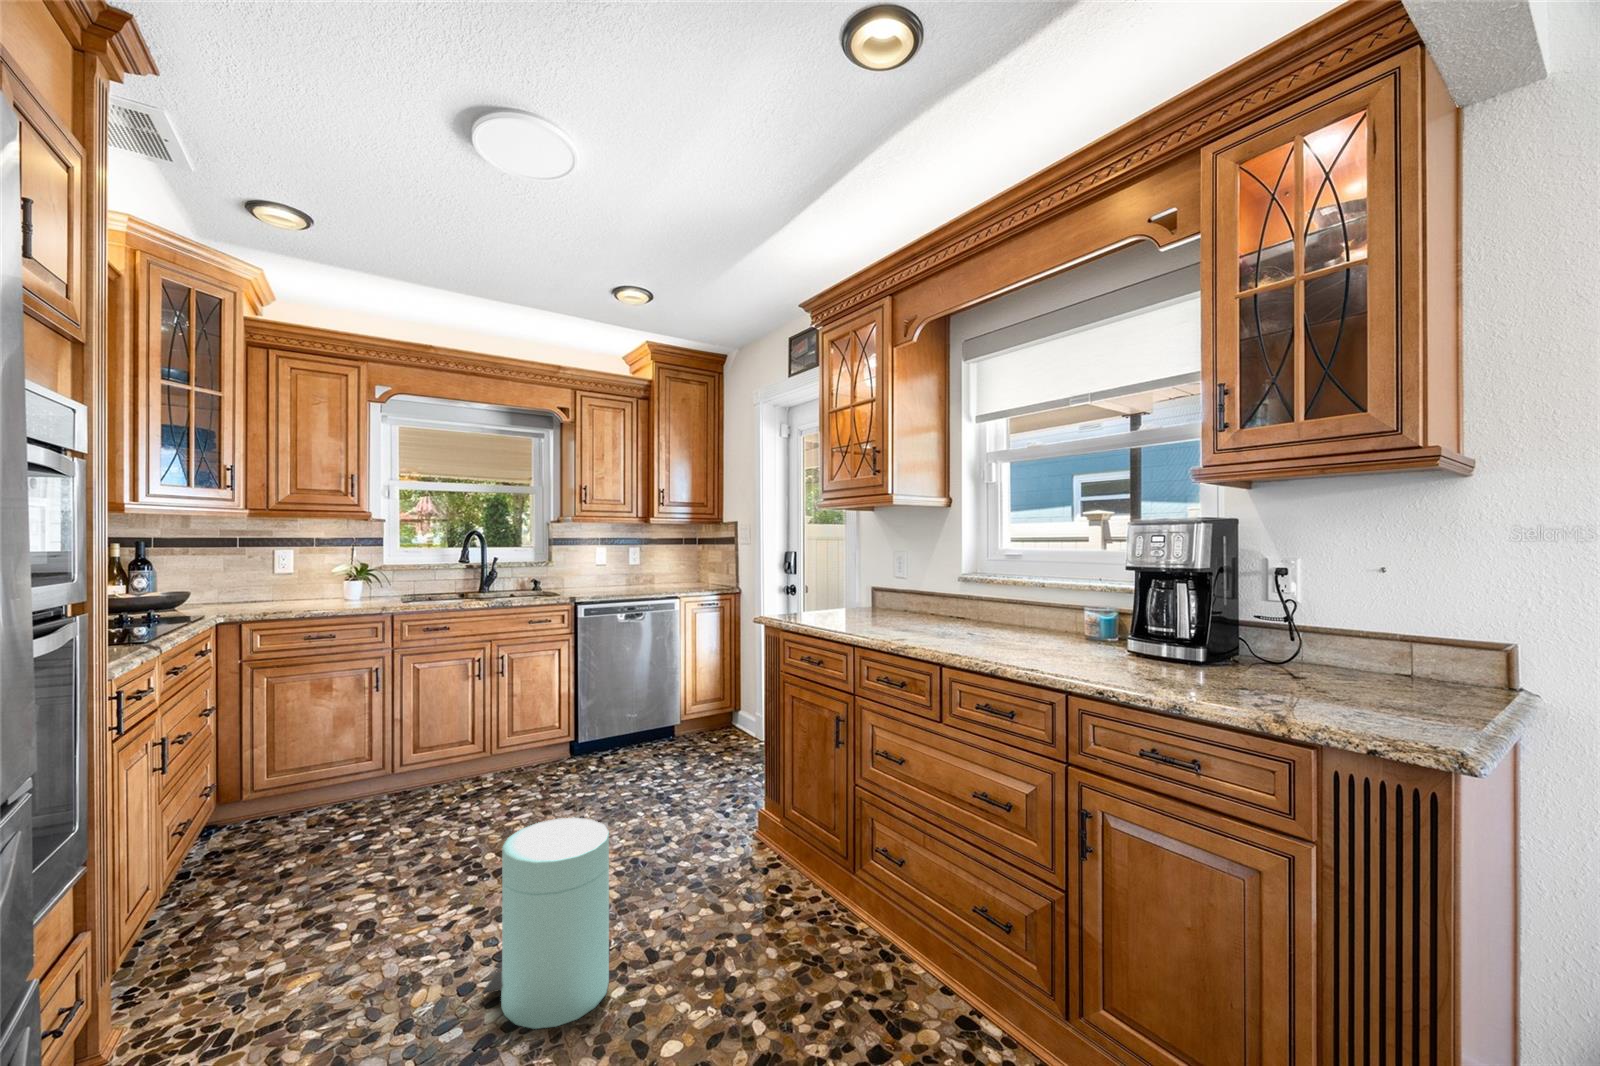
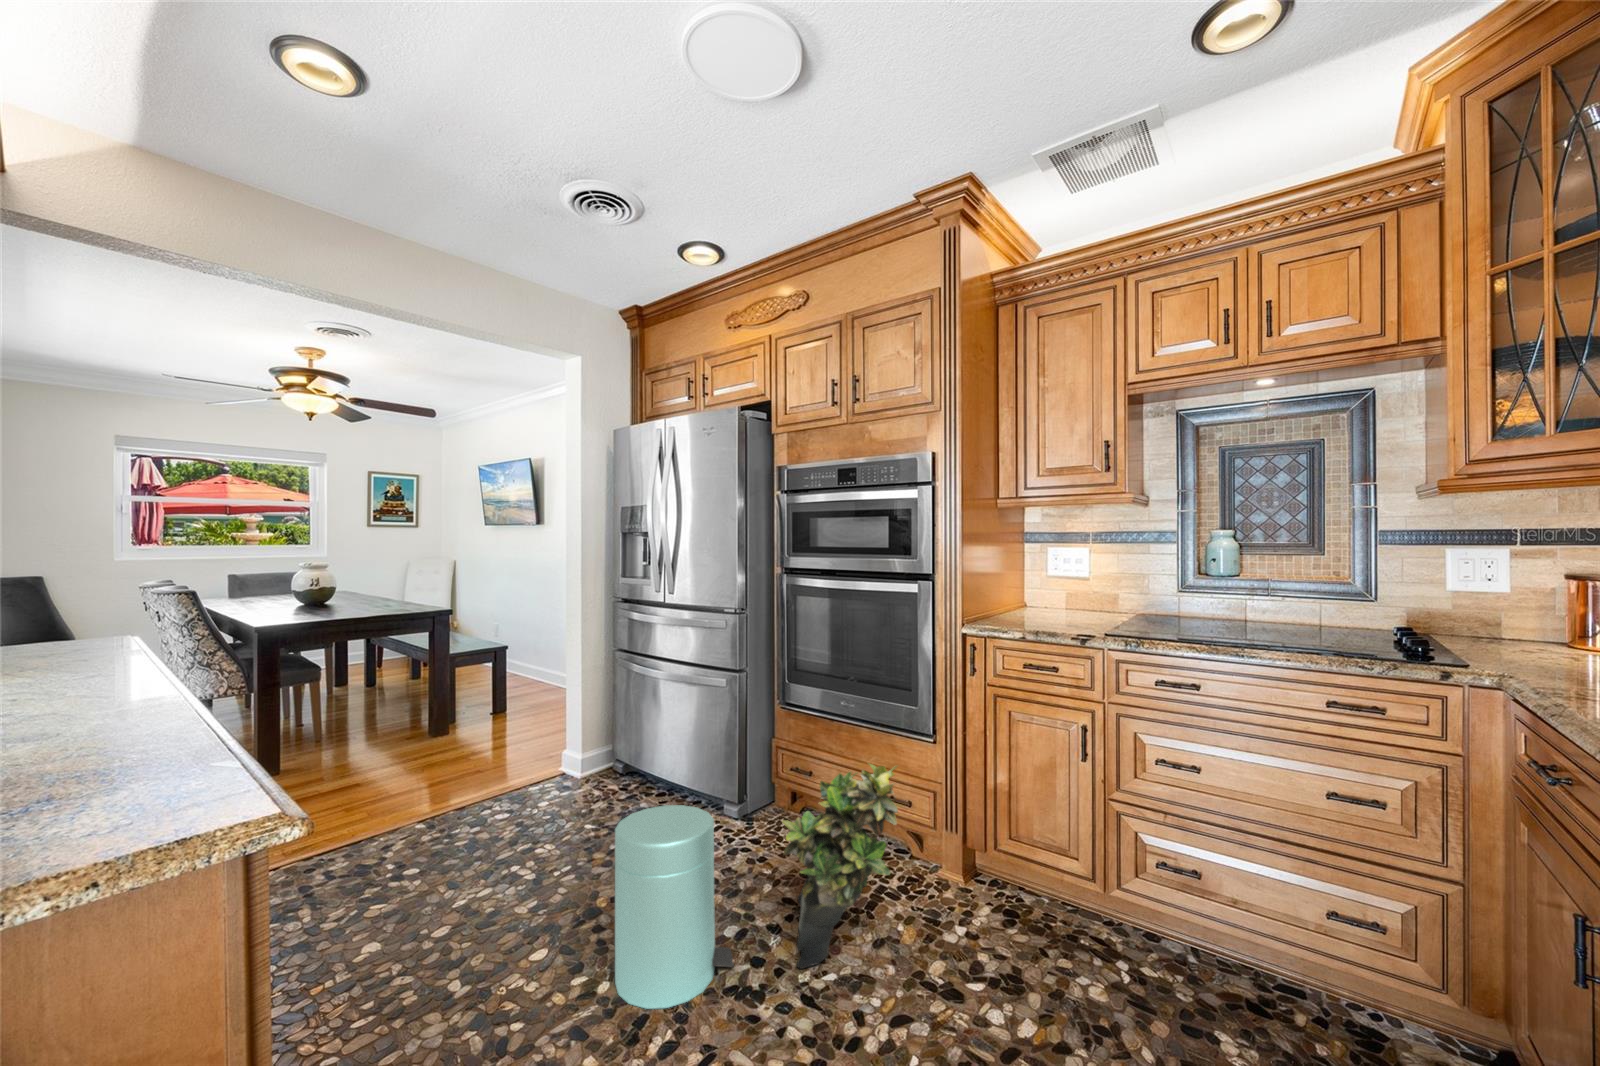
potted plant: none [331,759,464,981] -> present [782,764,898,969]

